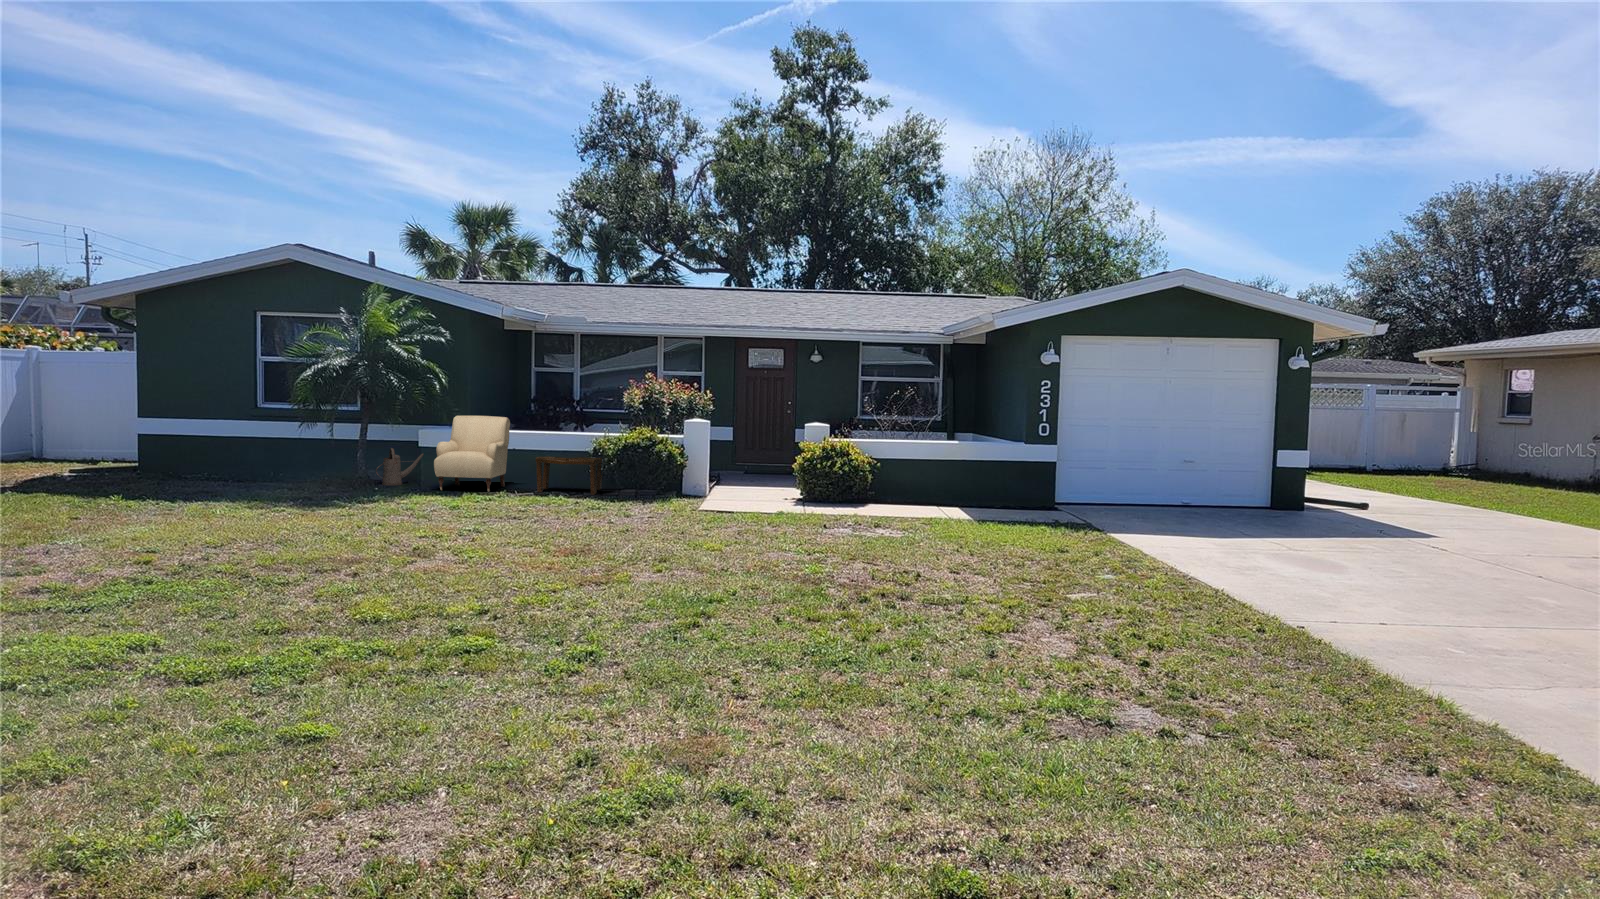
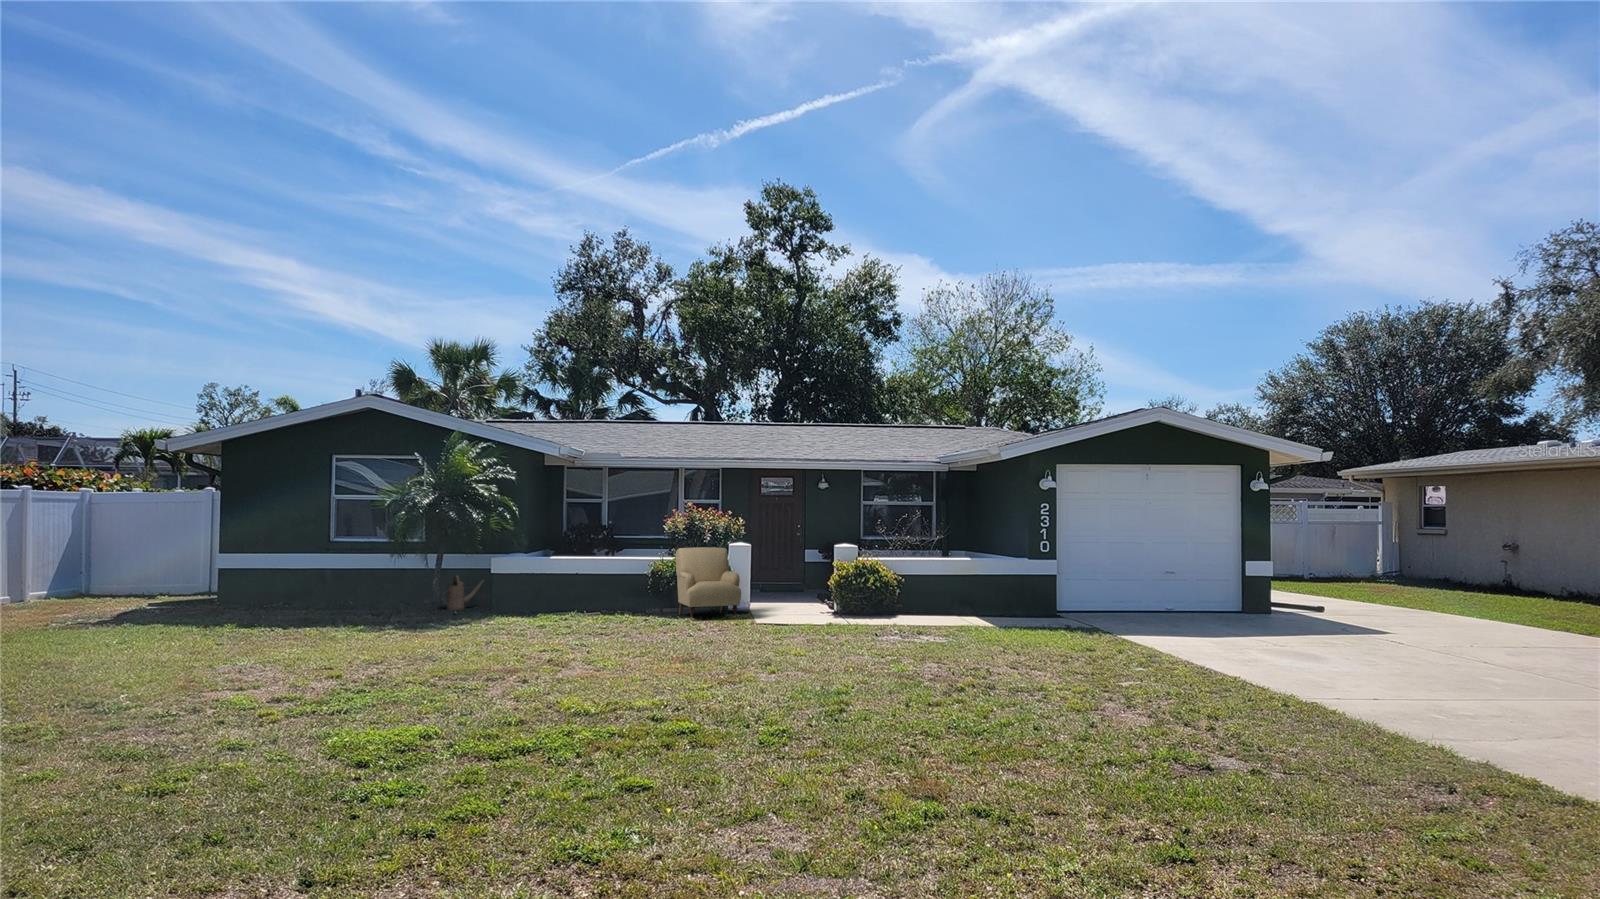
chair: present [434,416,510,492] -> present [676,547,741,620]
bench: present [536,456,602,495] -> none [595,579,656,615]

